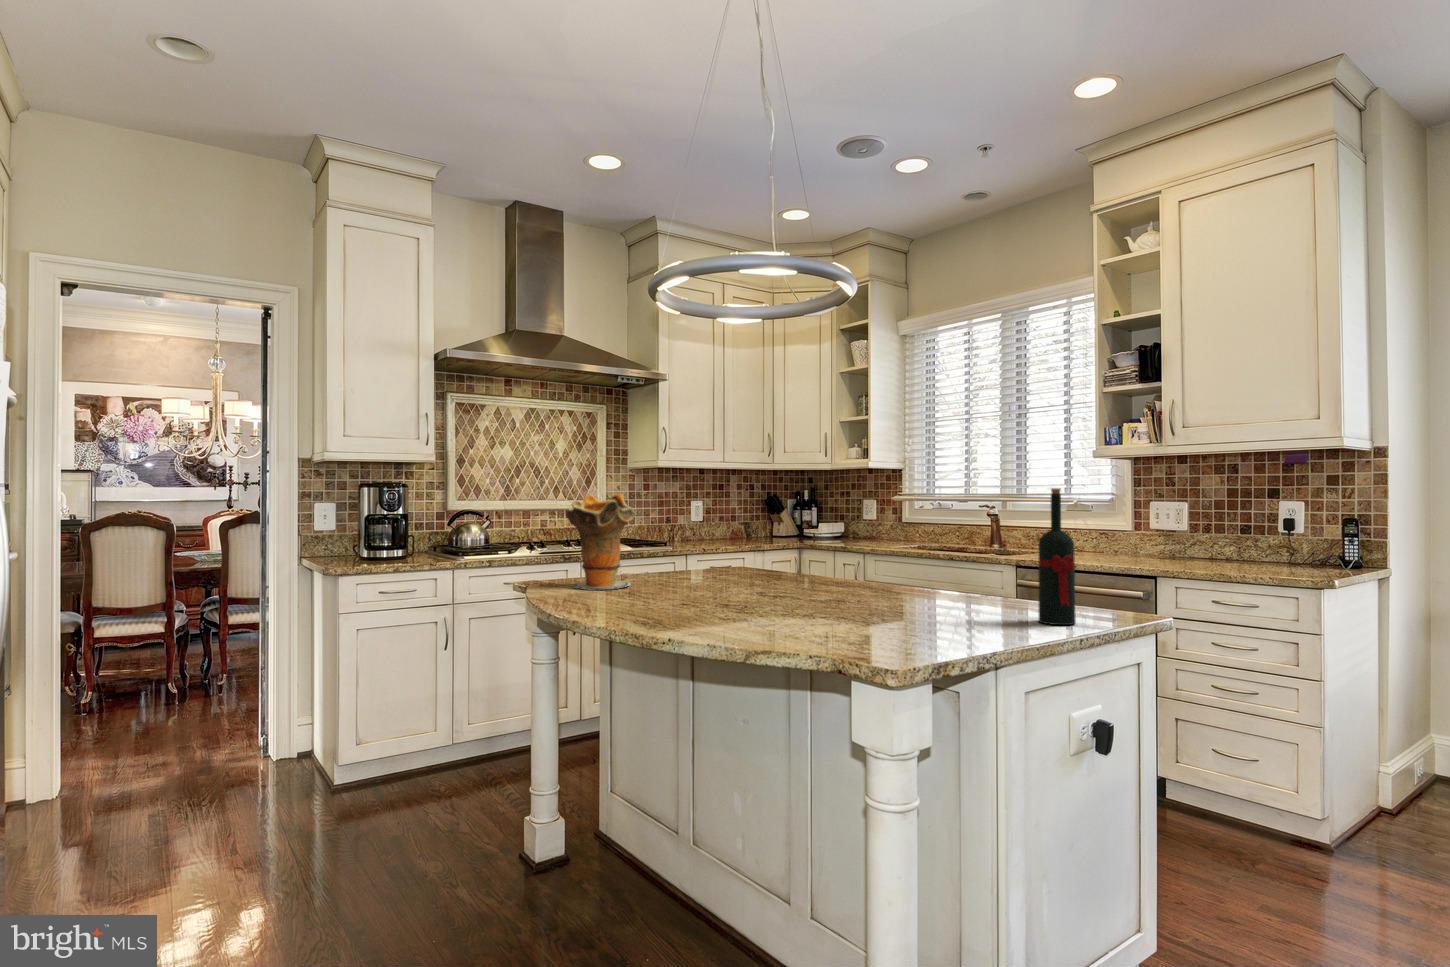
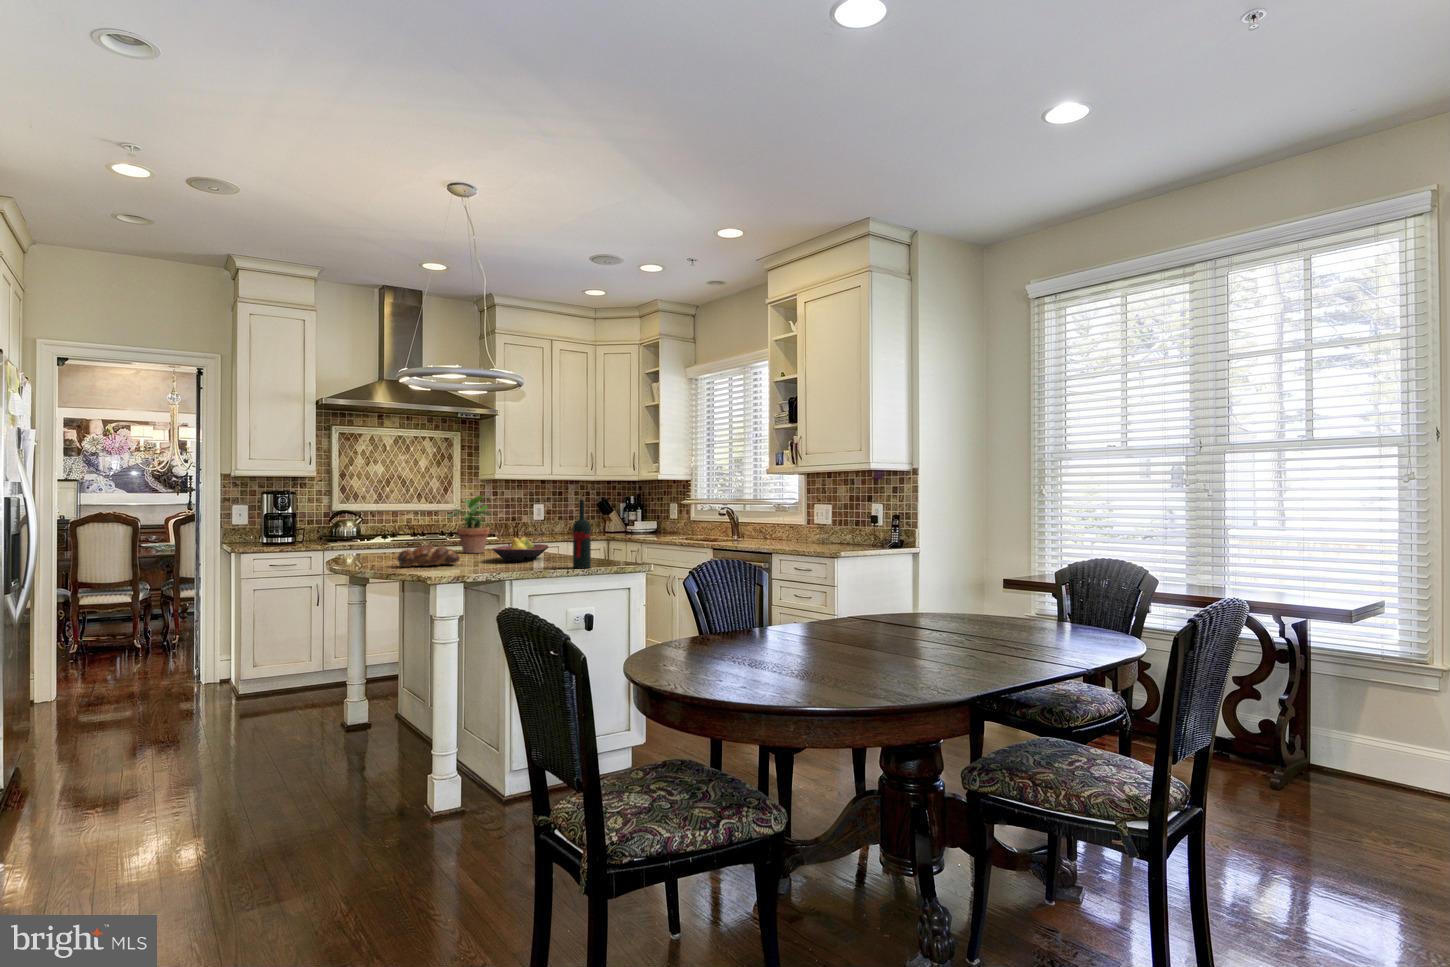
potted plant: none [697,486,765,581] -> present [447,495,491,553]
decorative vase: present [566,494,636,589] -> none [360,499,403,556]
fruit bowl: none [822,557,915,605] -> present [492,536,548,562]
bread loaf: none [697,577,804,622] -> present [397,545,460,567]

